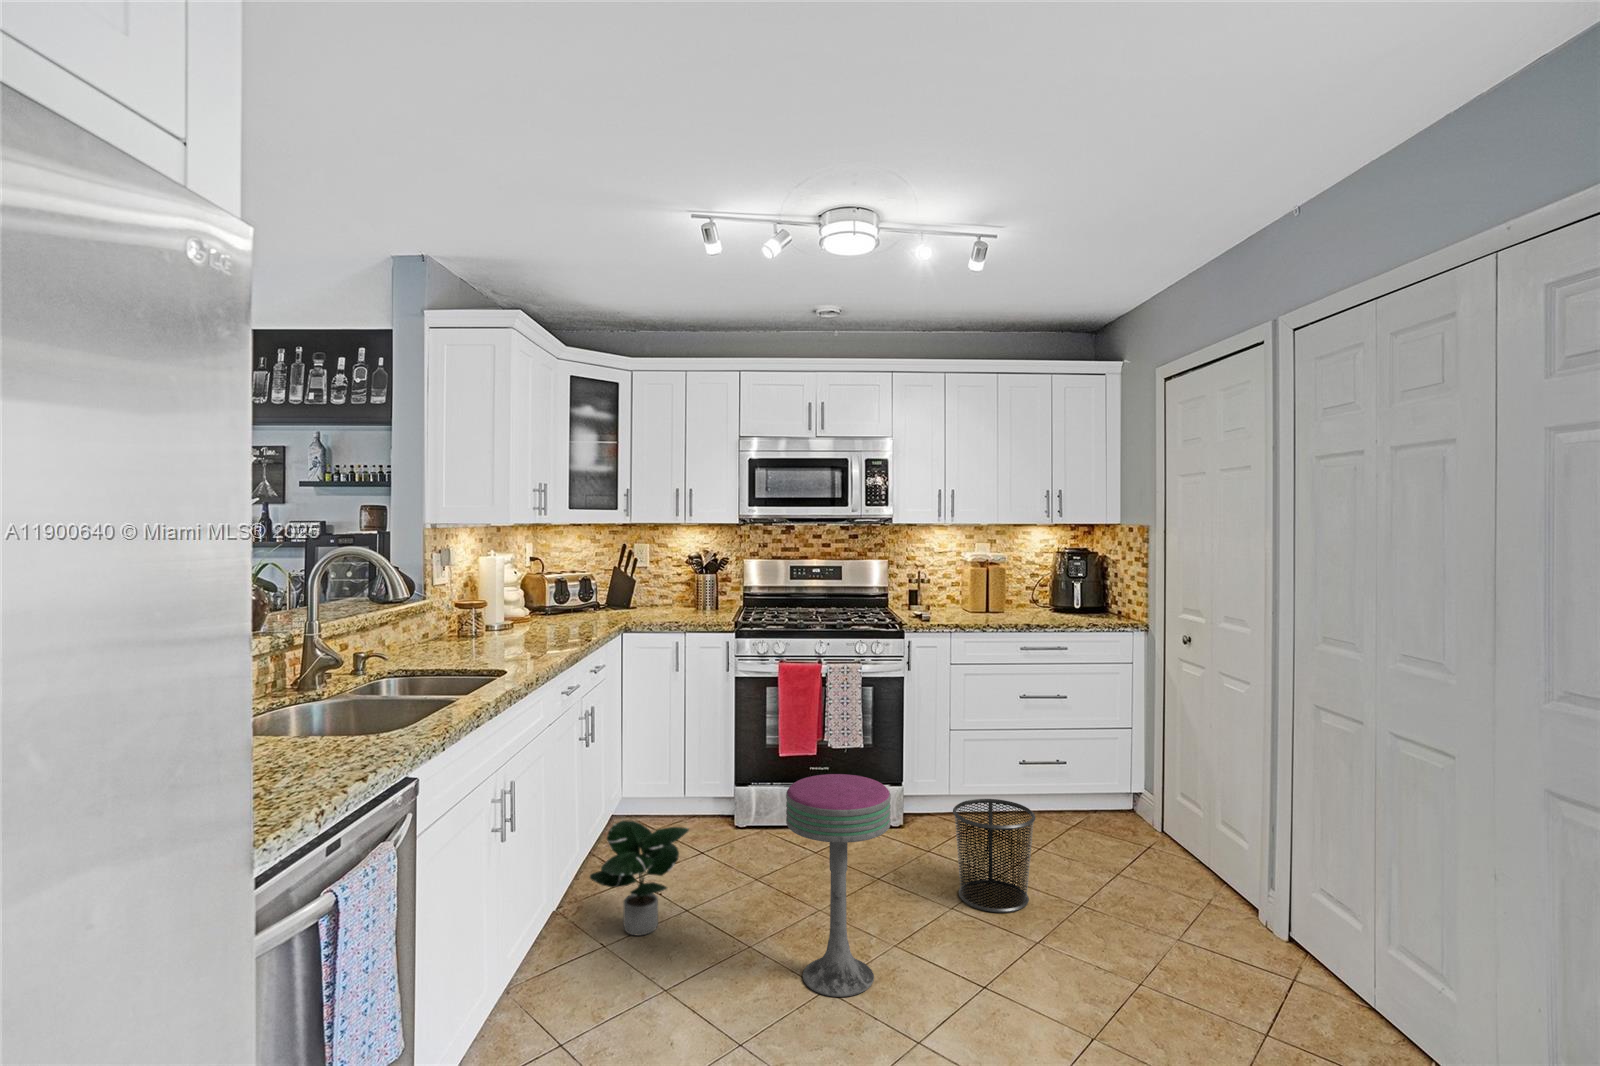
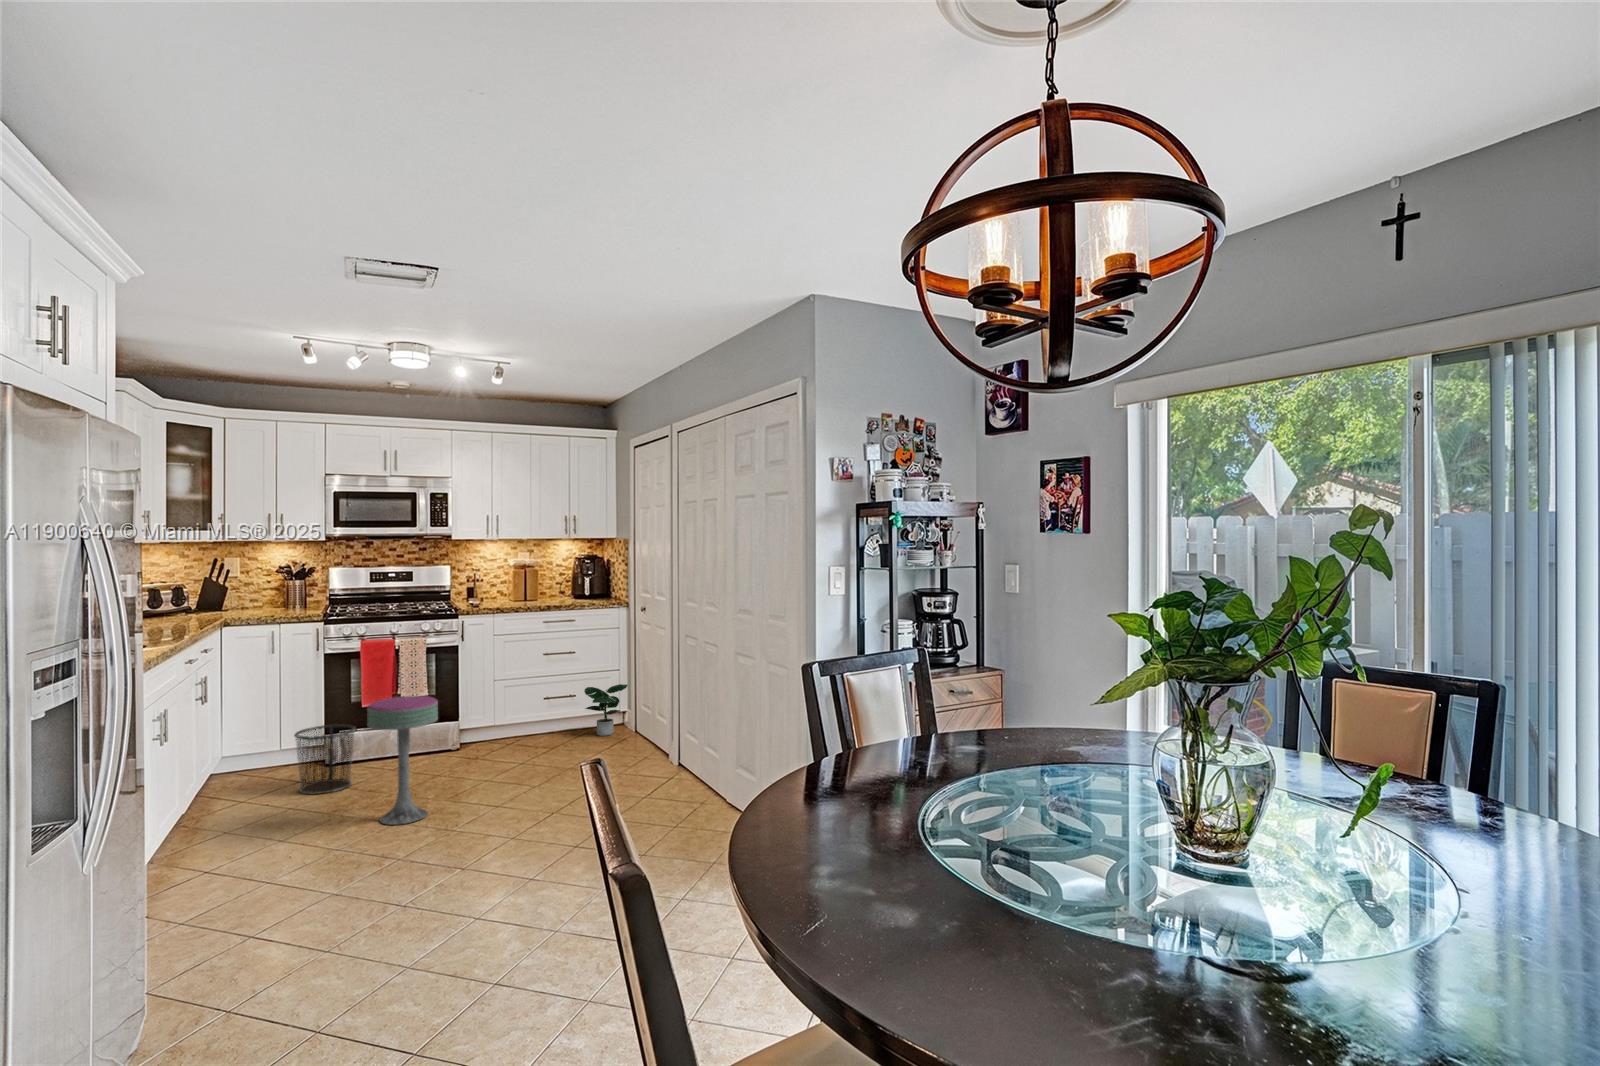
waste bin: present [953,799,1036,913] -> present [294,724,356,795]
potted plant: present [590,820,689,936] -> present [584,684,628,736]

